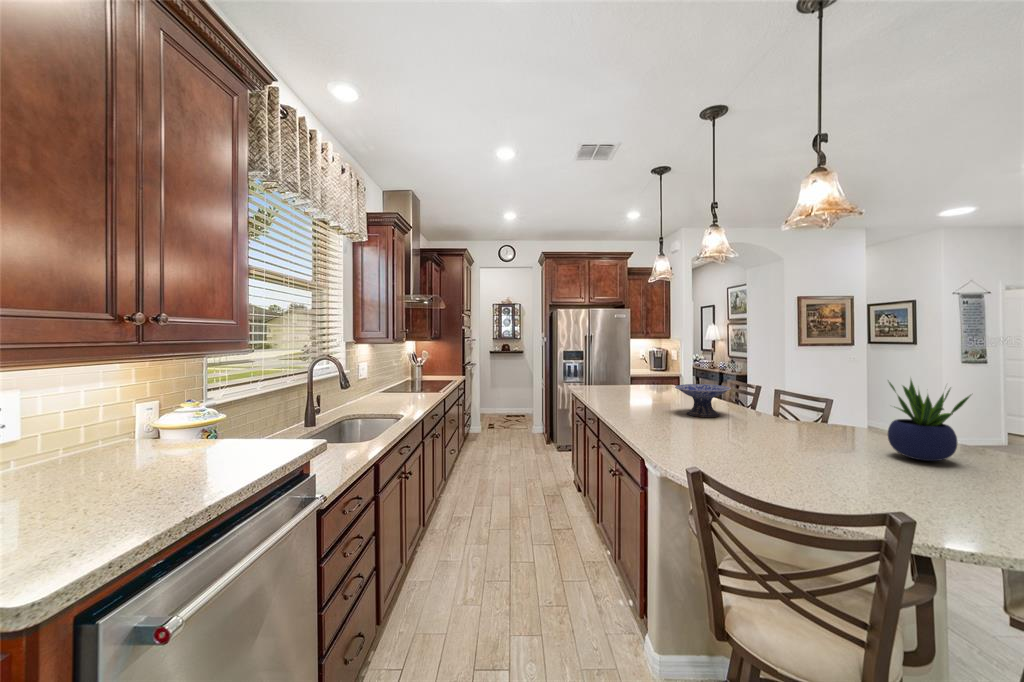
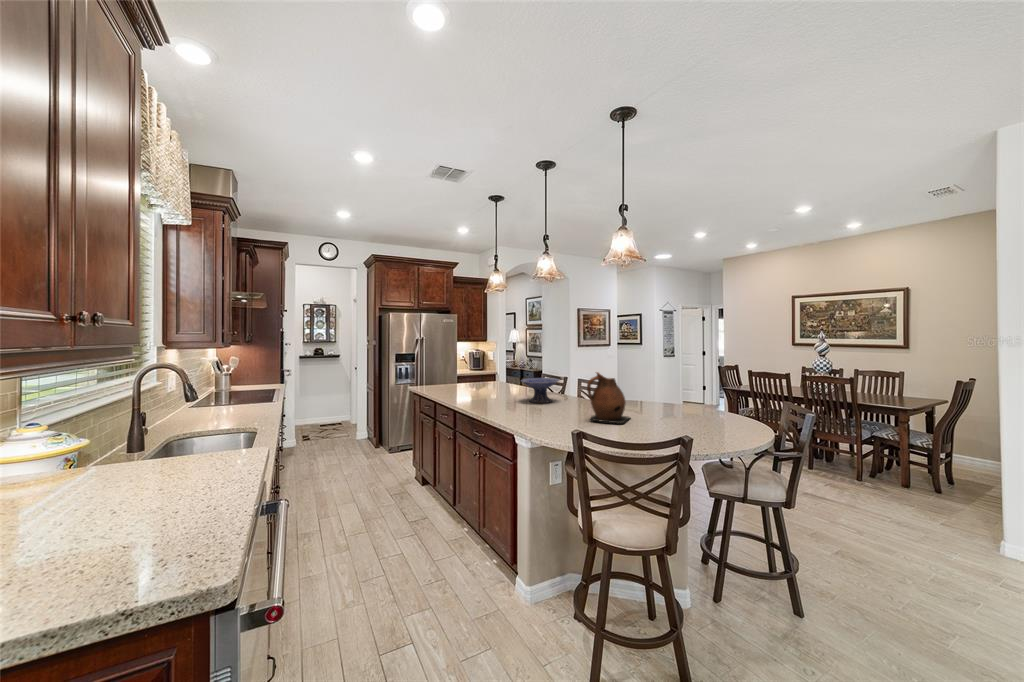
potted plant: present [888,380,971,461] -> none [656,365,694,416]
ceramic pitcher: none [751,381,832,462] -> present [587,372,630,424]

